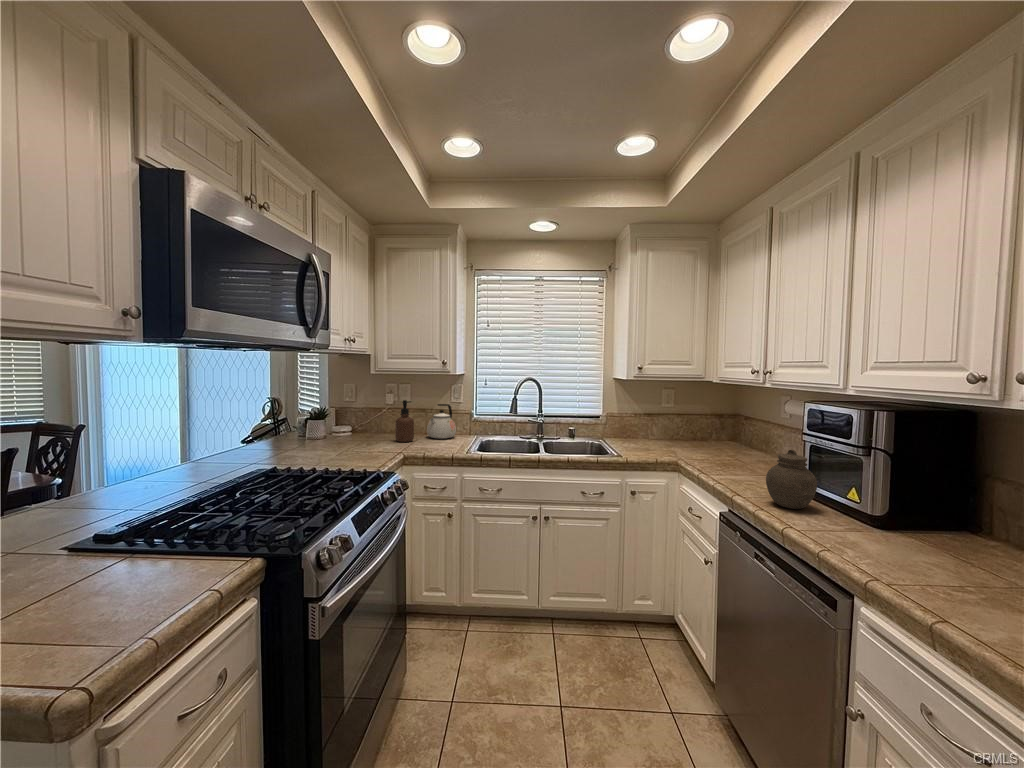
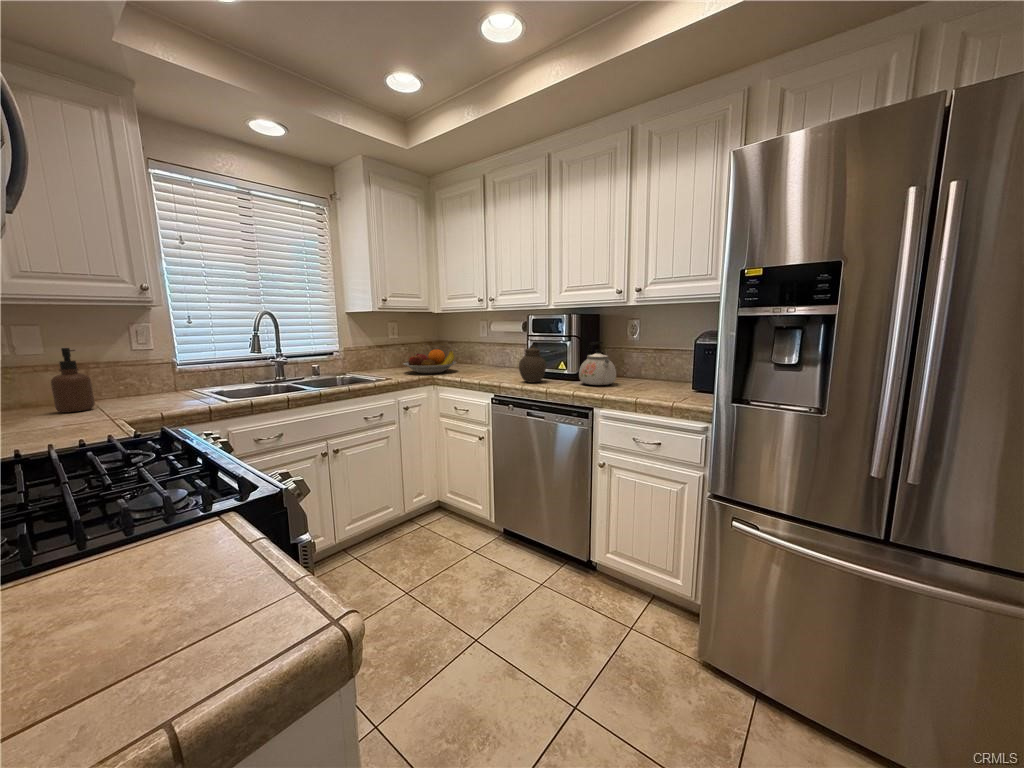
kettle: present [427,404,456,439] -> present [579,341,616,385]
fruit bowl: none [652,428,721,457] -> present [403,349,457,373]

